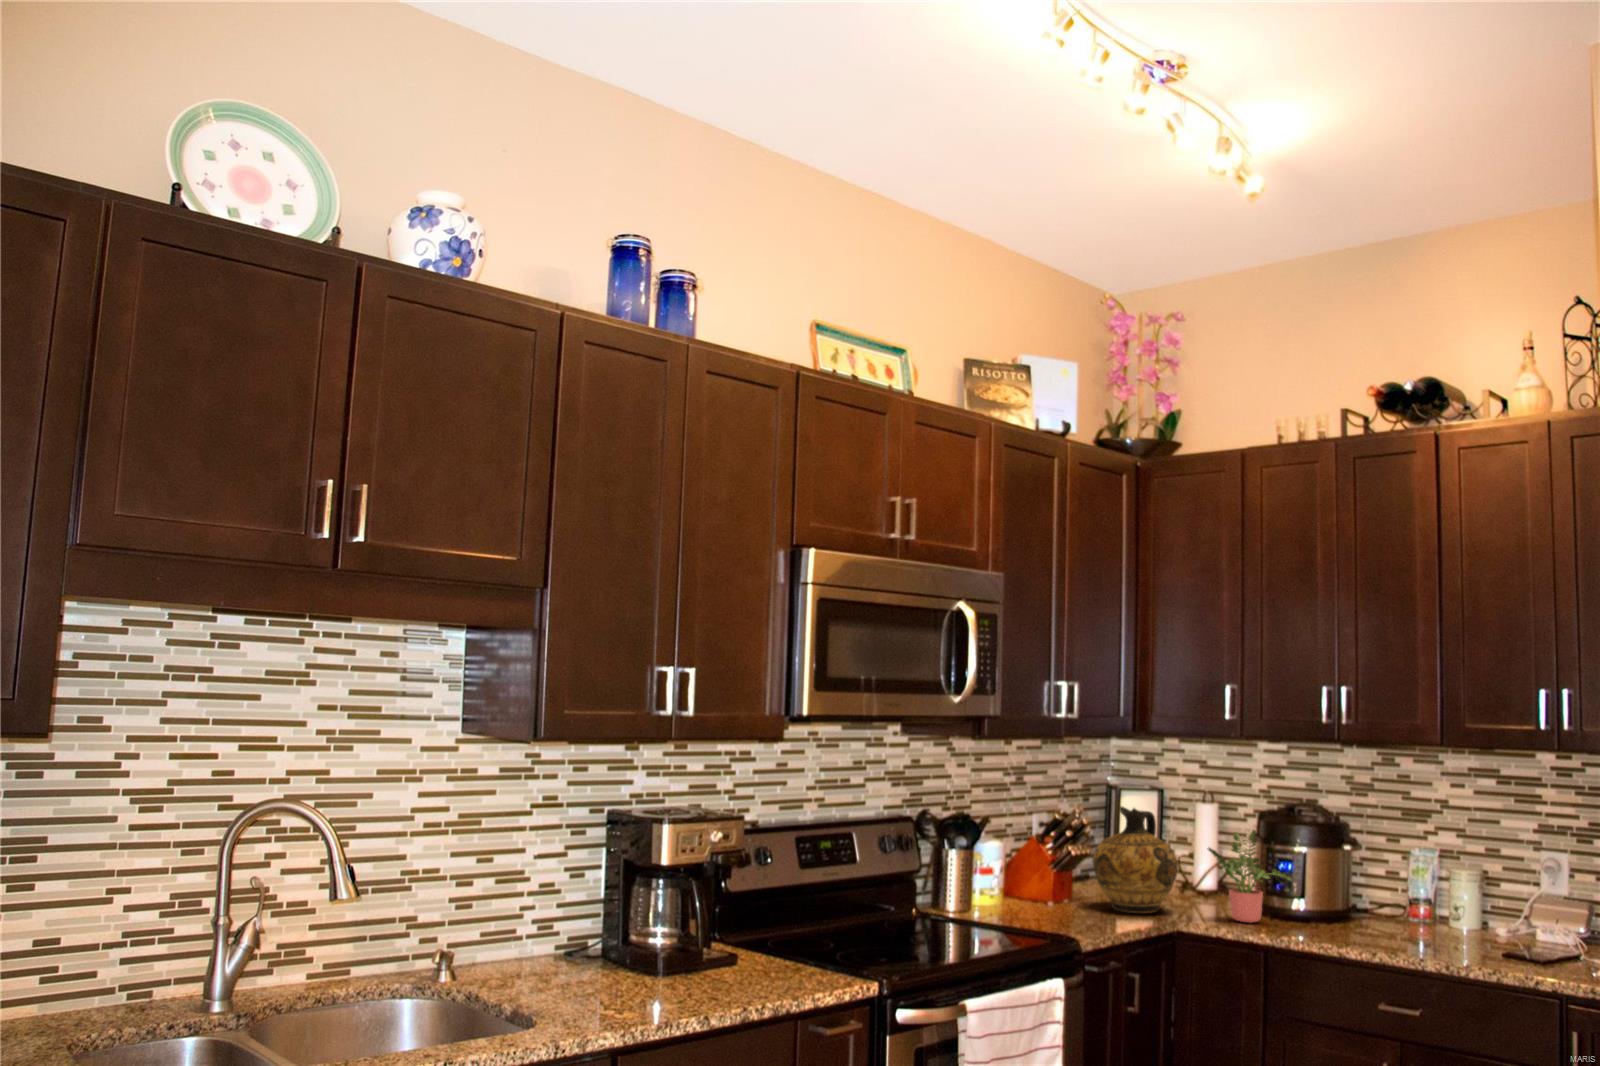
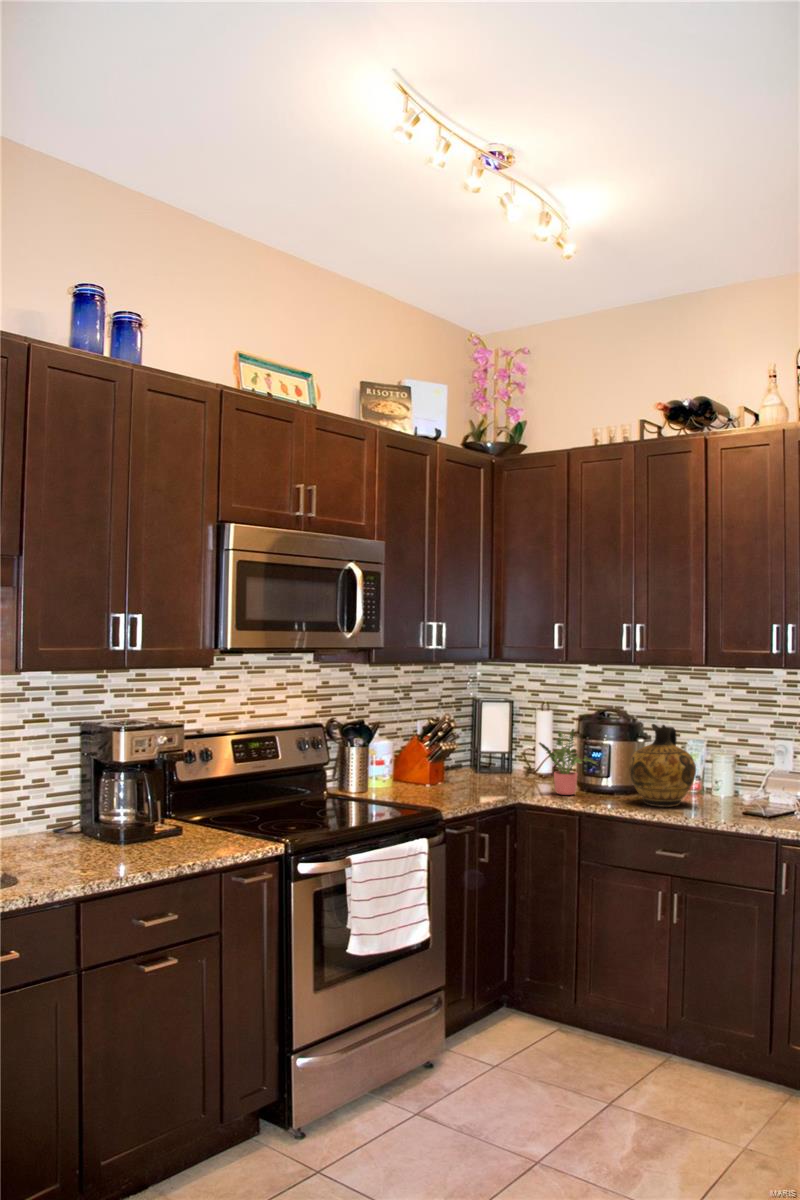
ceramic jug: present [1093,807,1178,913] -> present [629,724,696,807]

